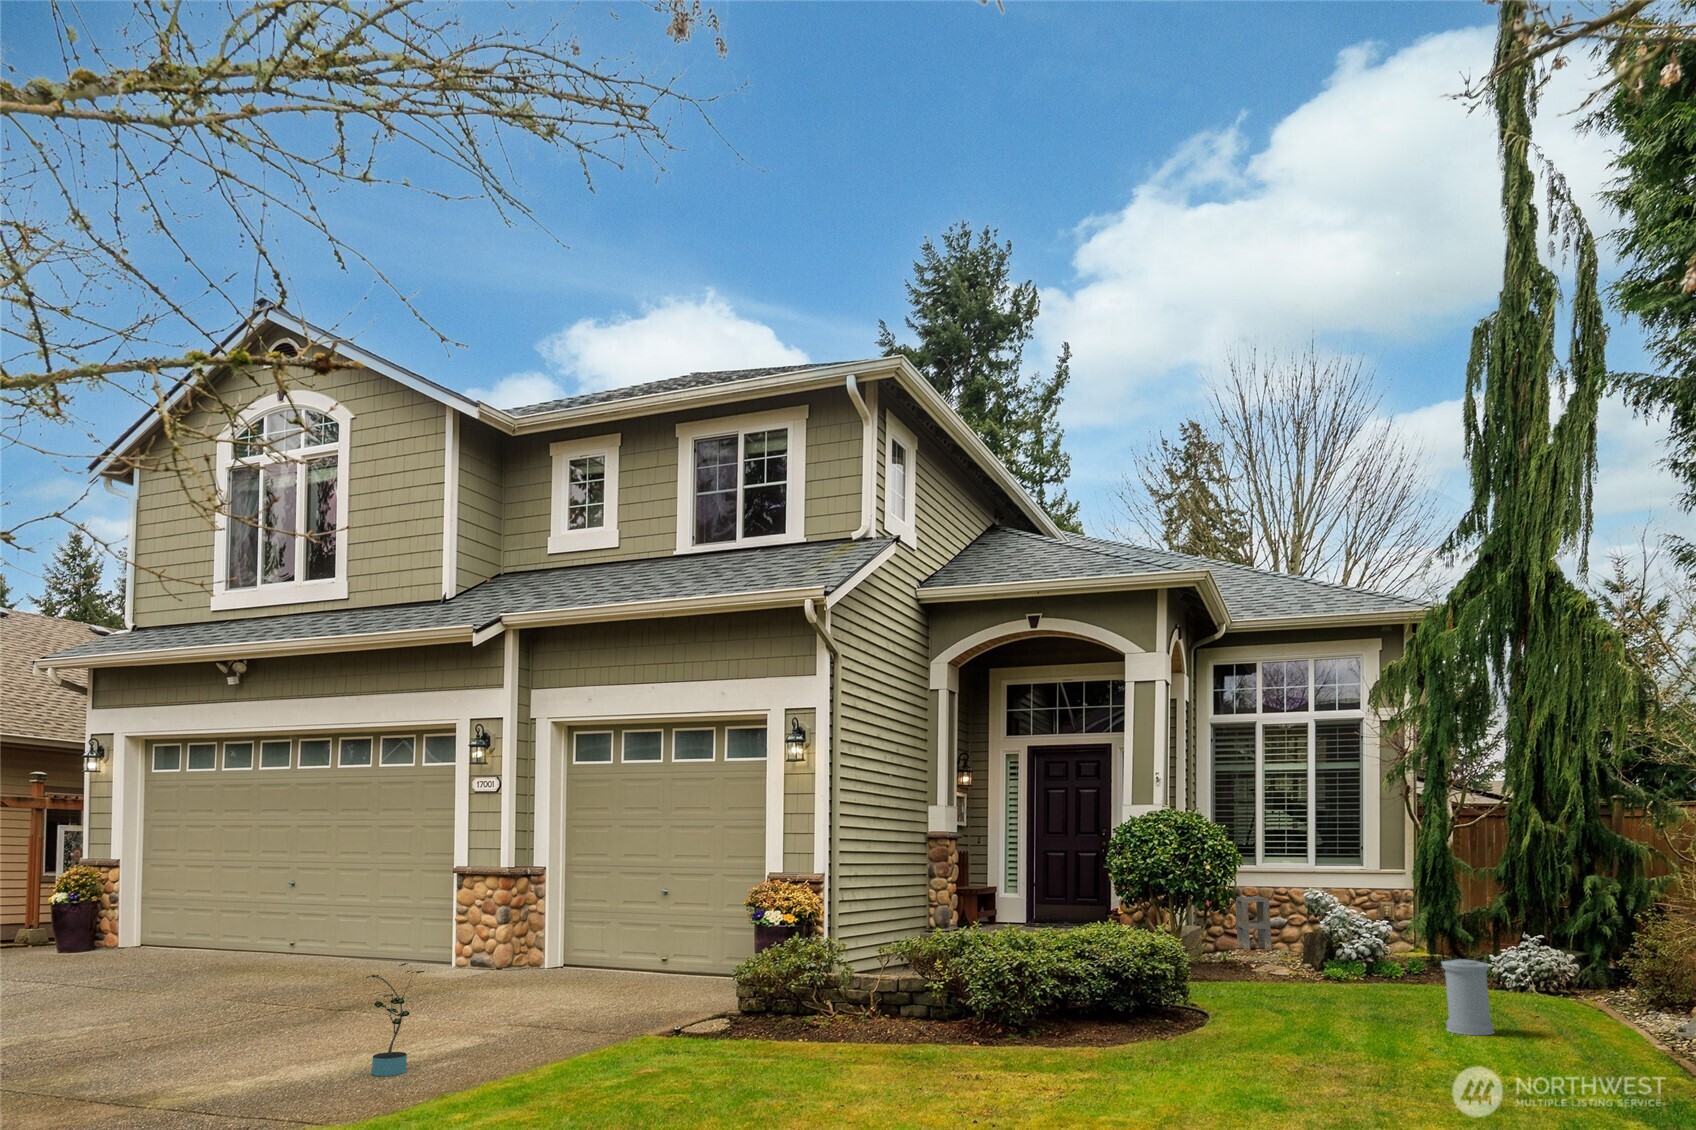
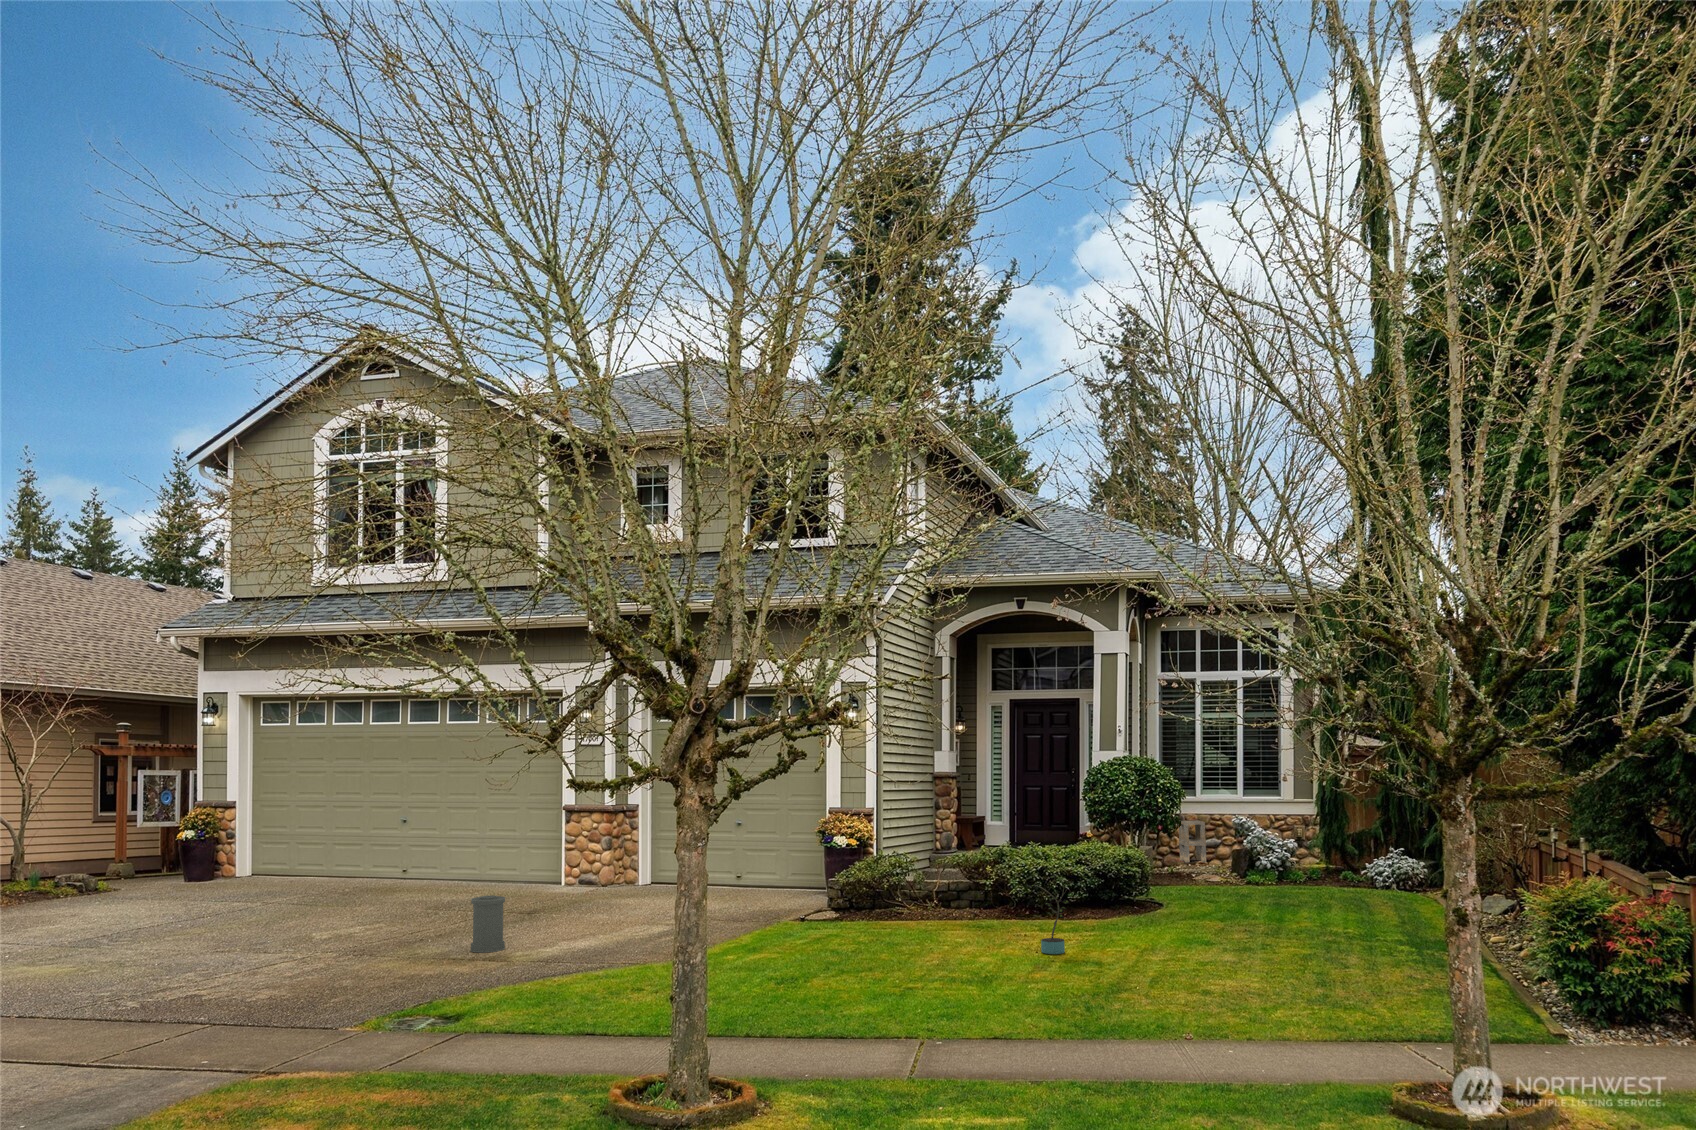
trash can: present [1442,959,1494,1035] -> present [470,895,505,953]
potted plant: present [366,963,424,1076] -> present [1031,876,1072,954]

